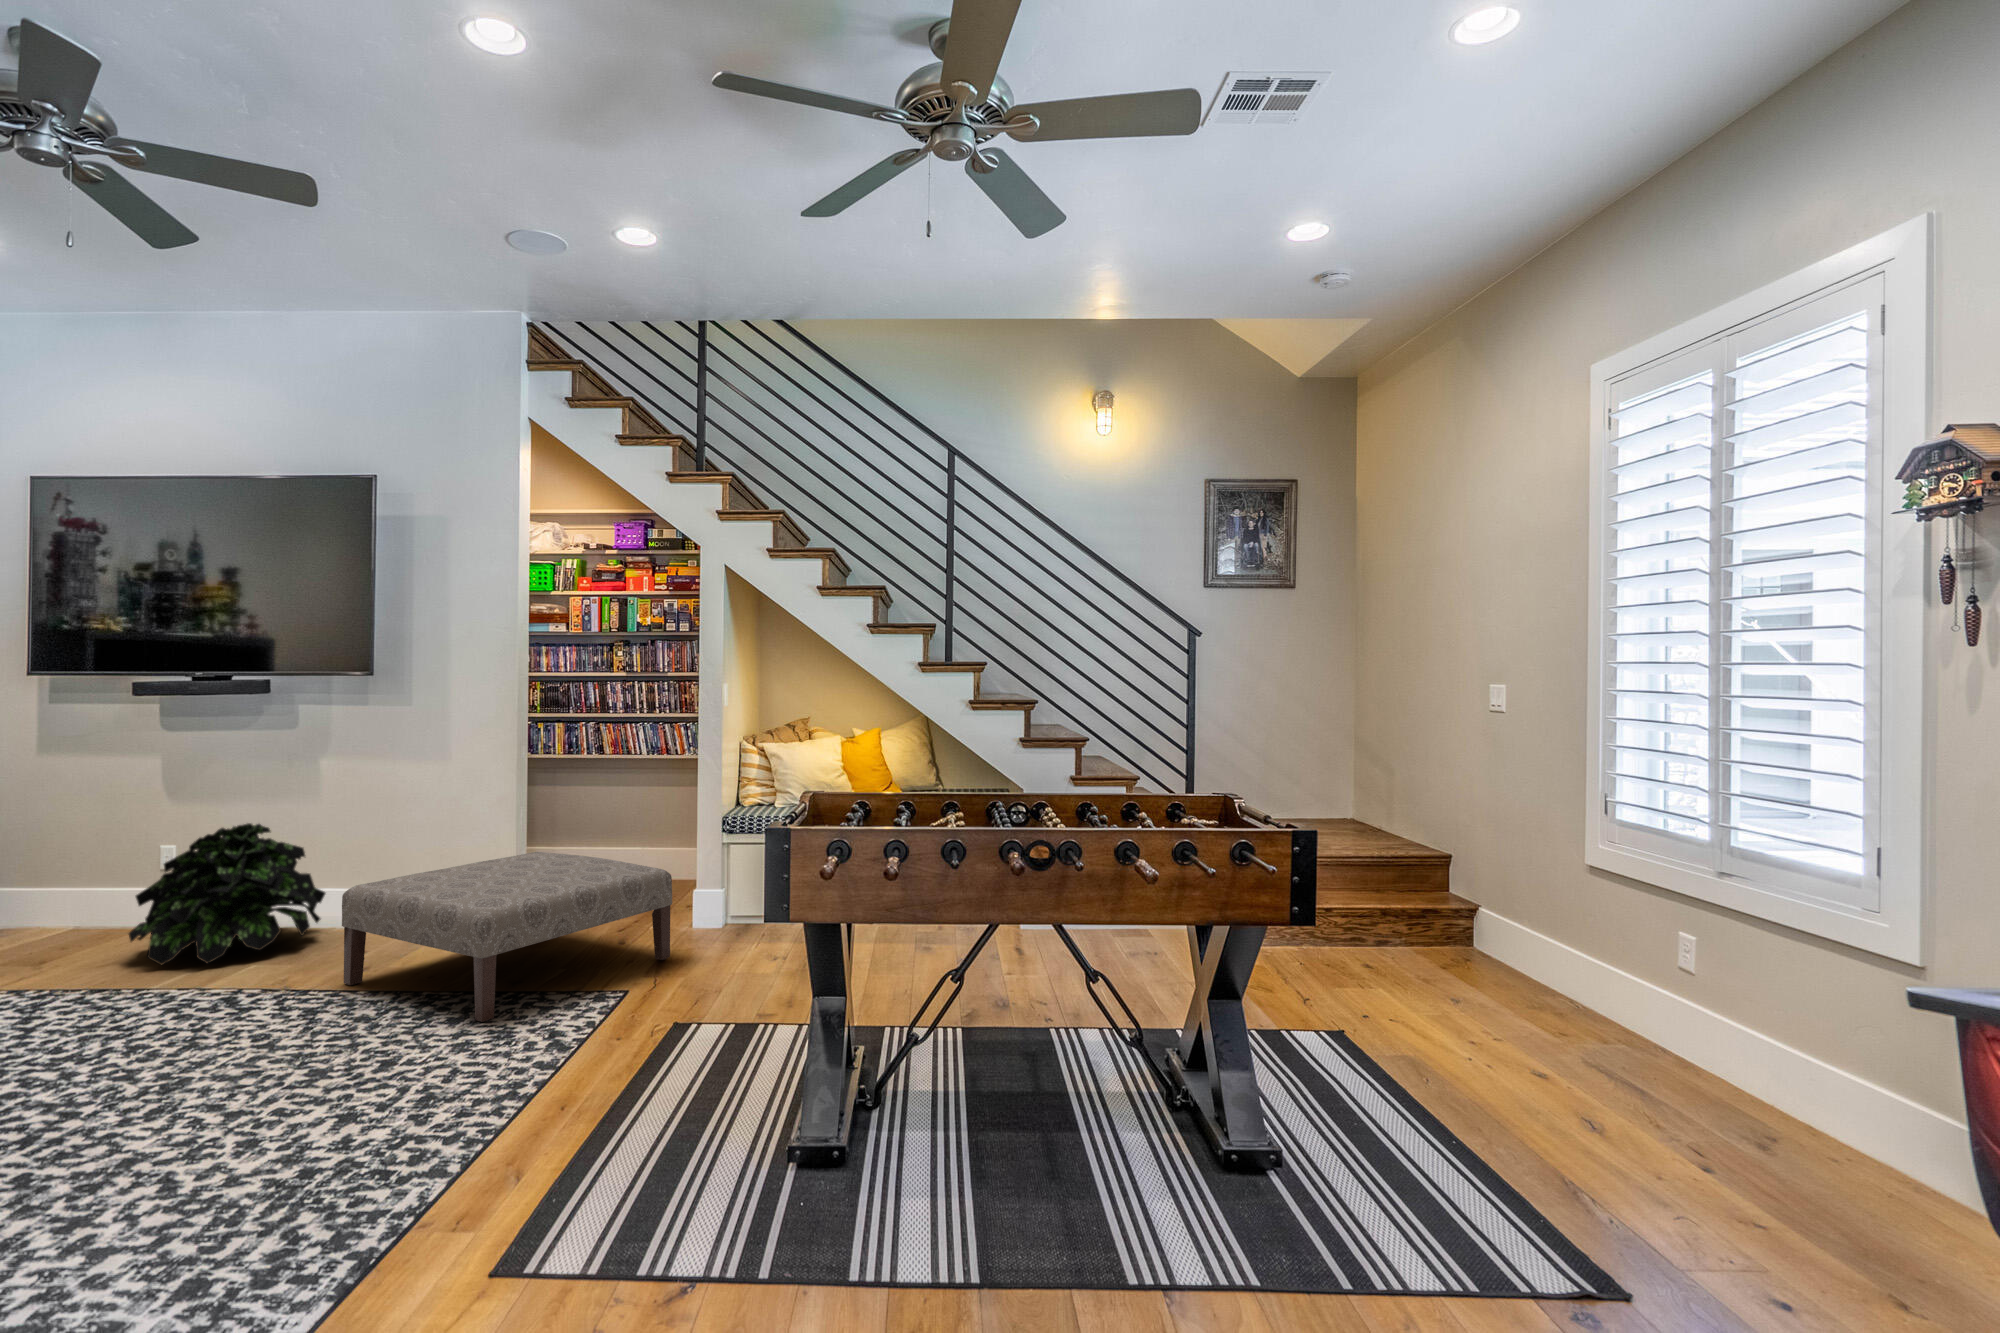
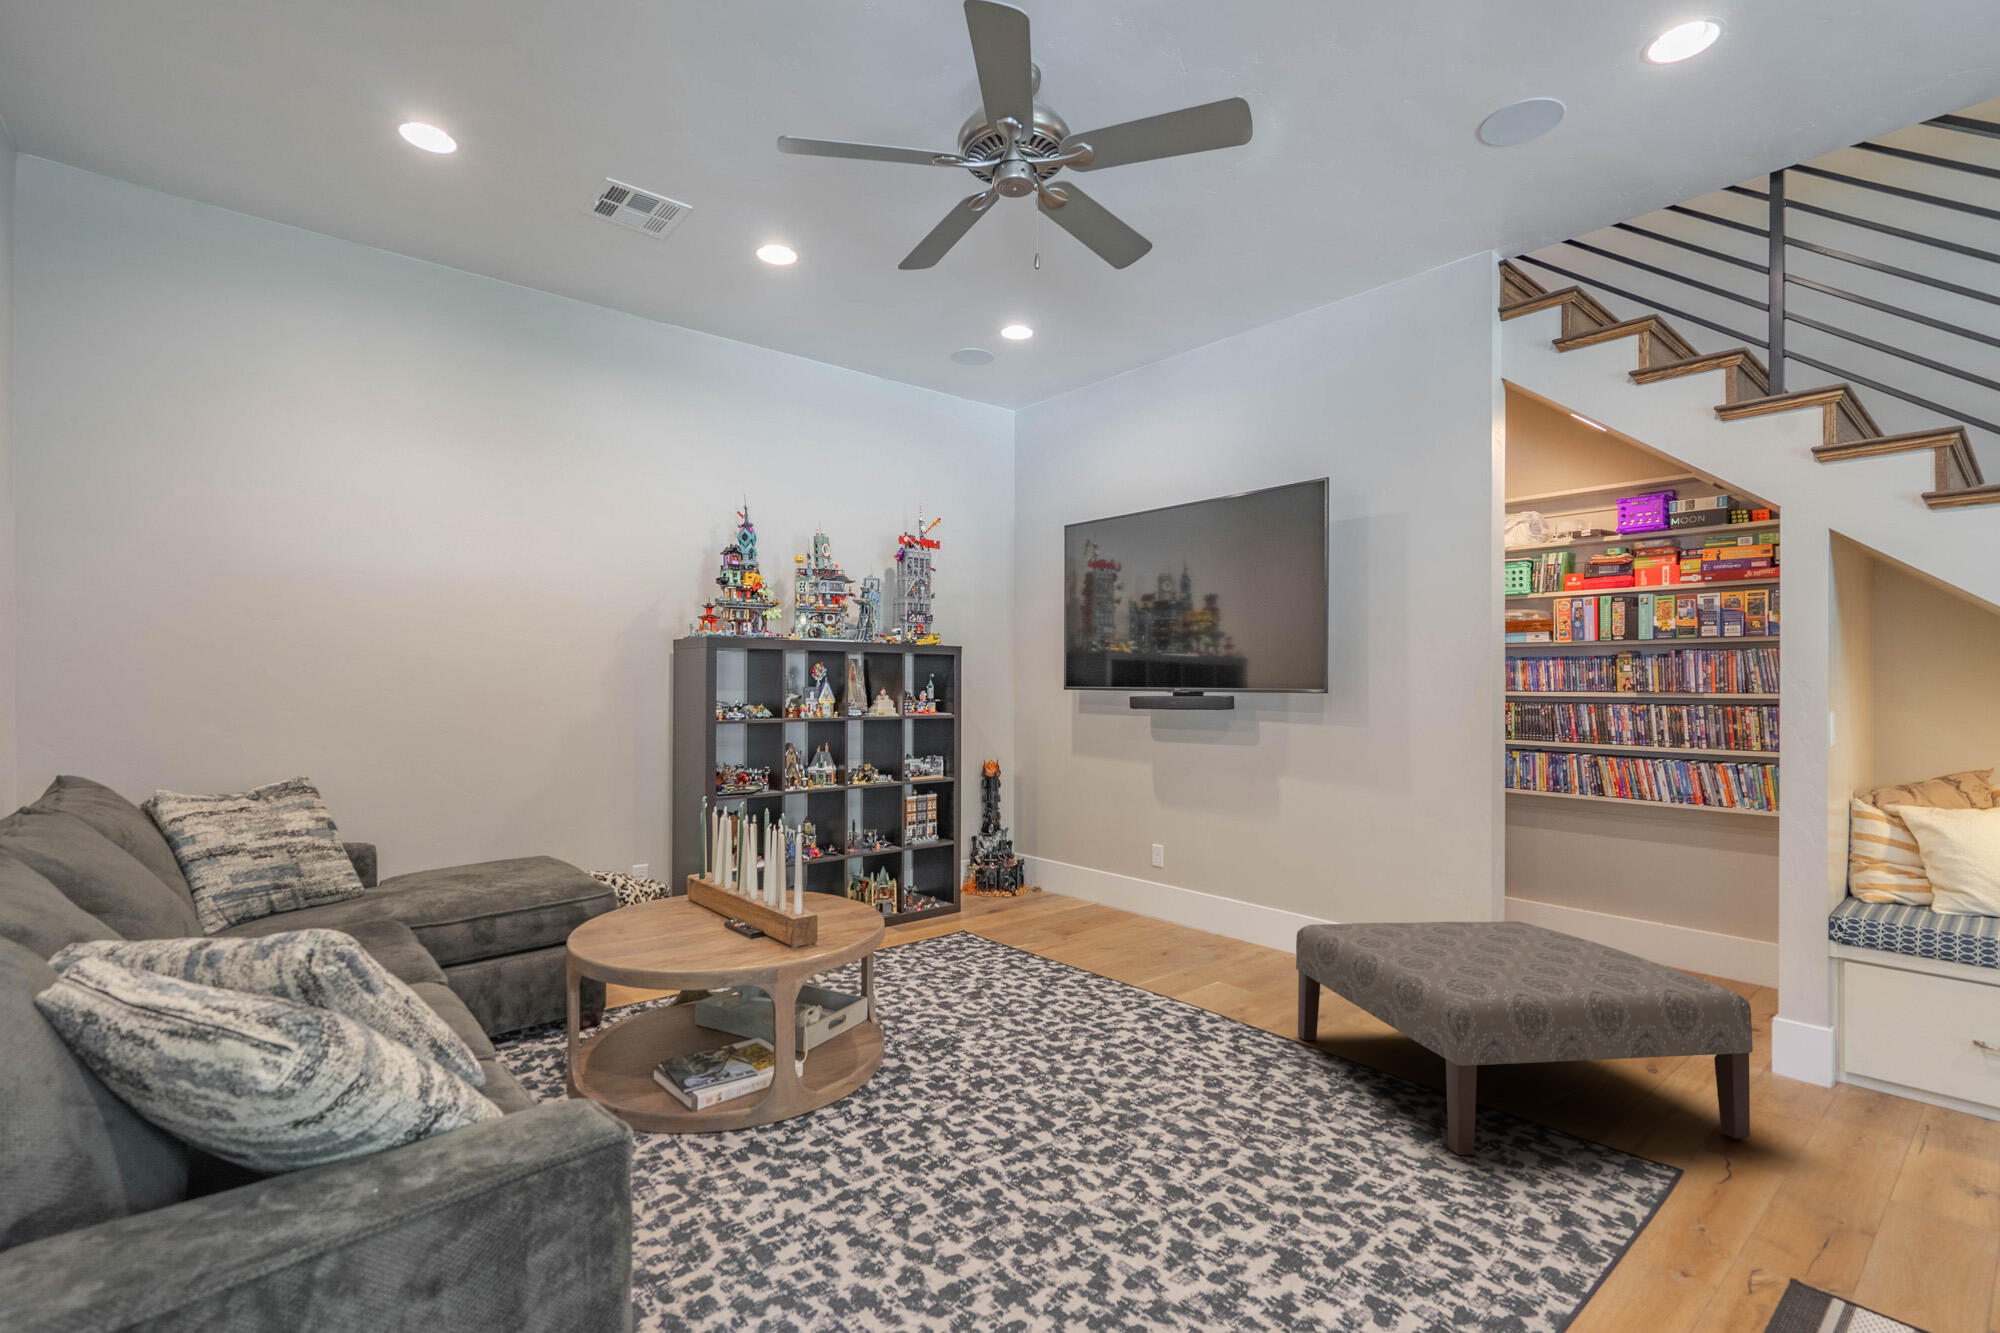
potted plant: present [129,823,325,965] -> none [1129,837,1286,974]

